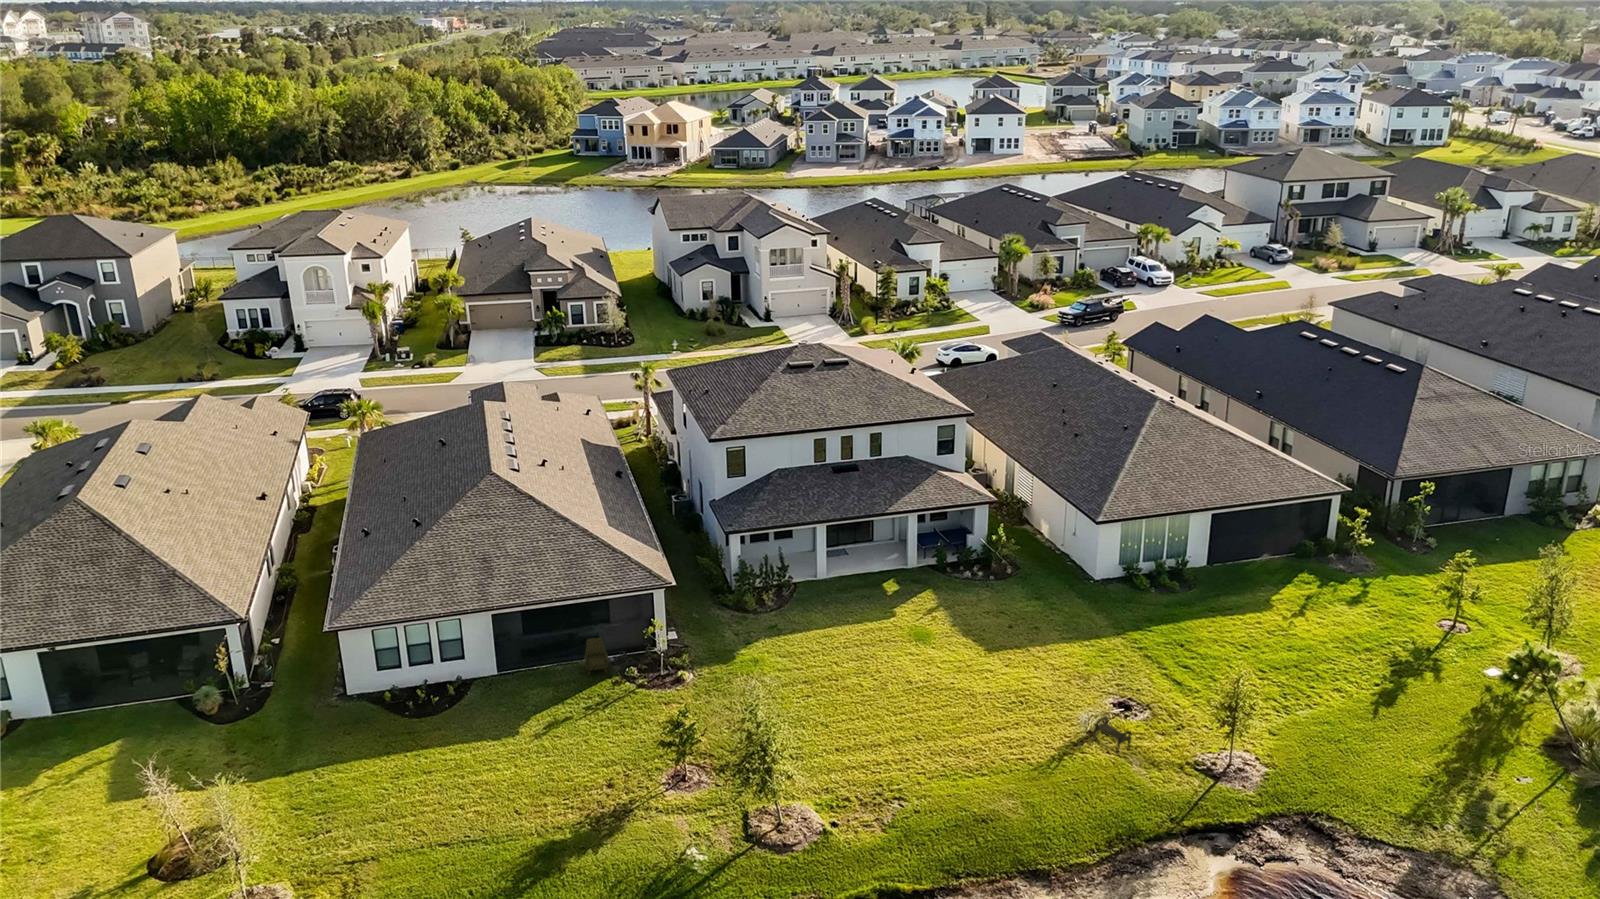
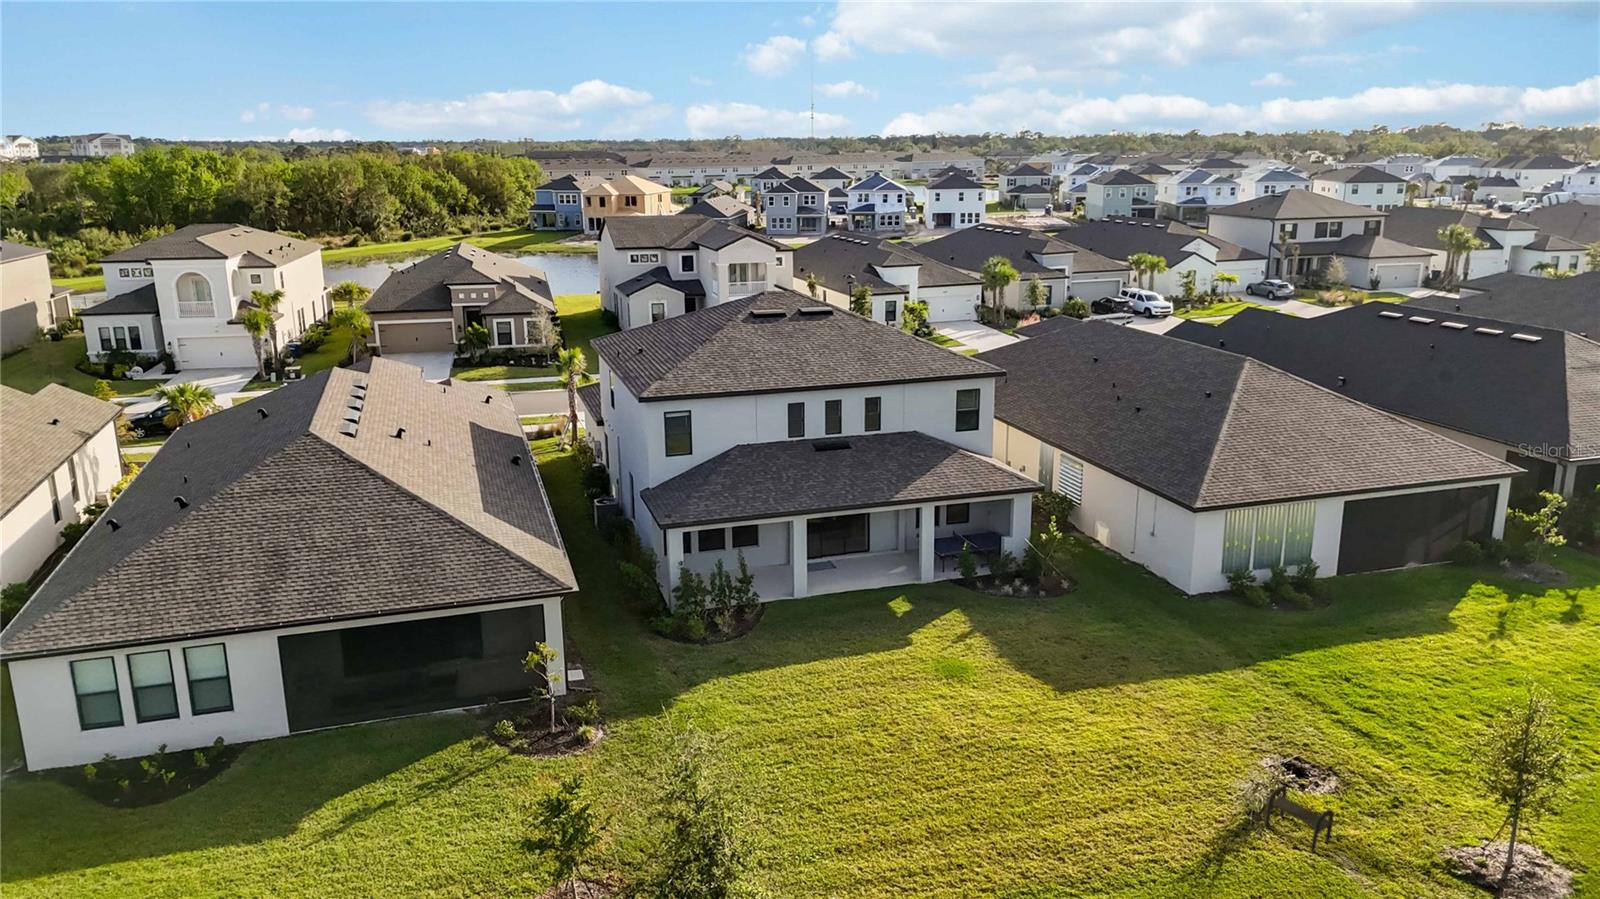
chair: present [584,638,609,671] -> none [427,674,469,734]

